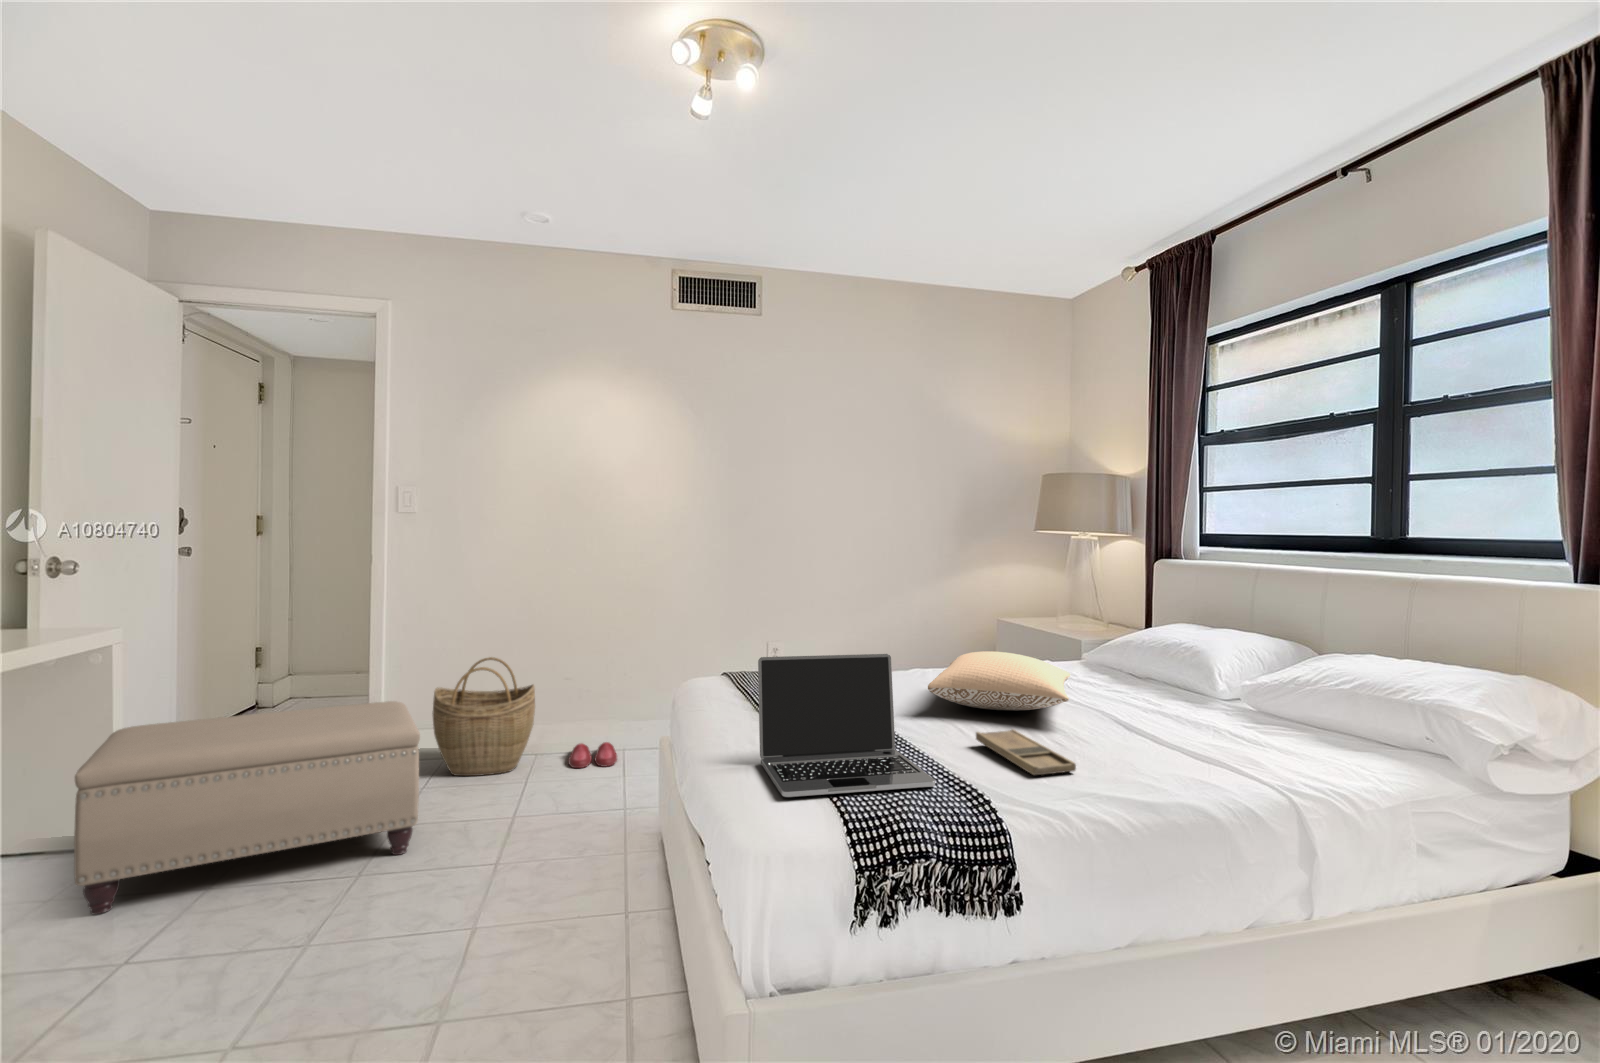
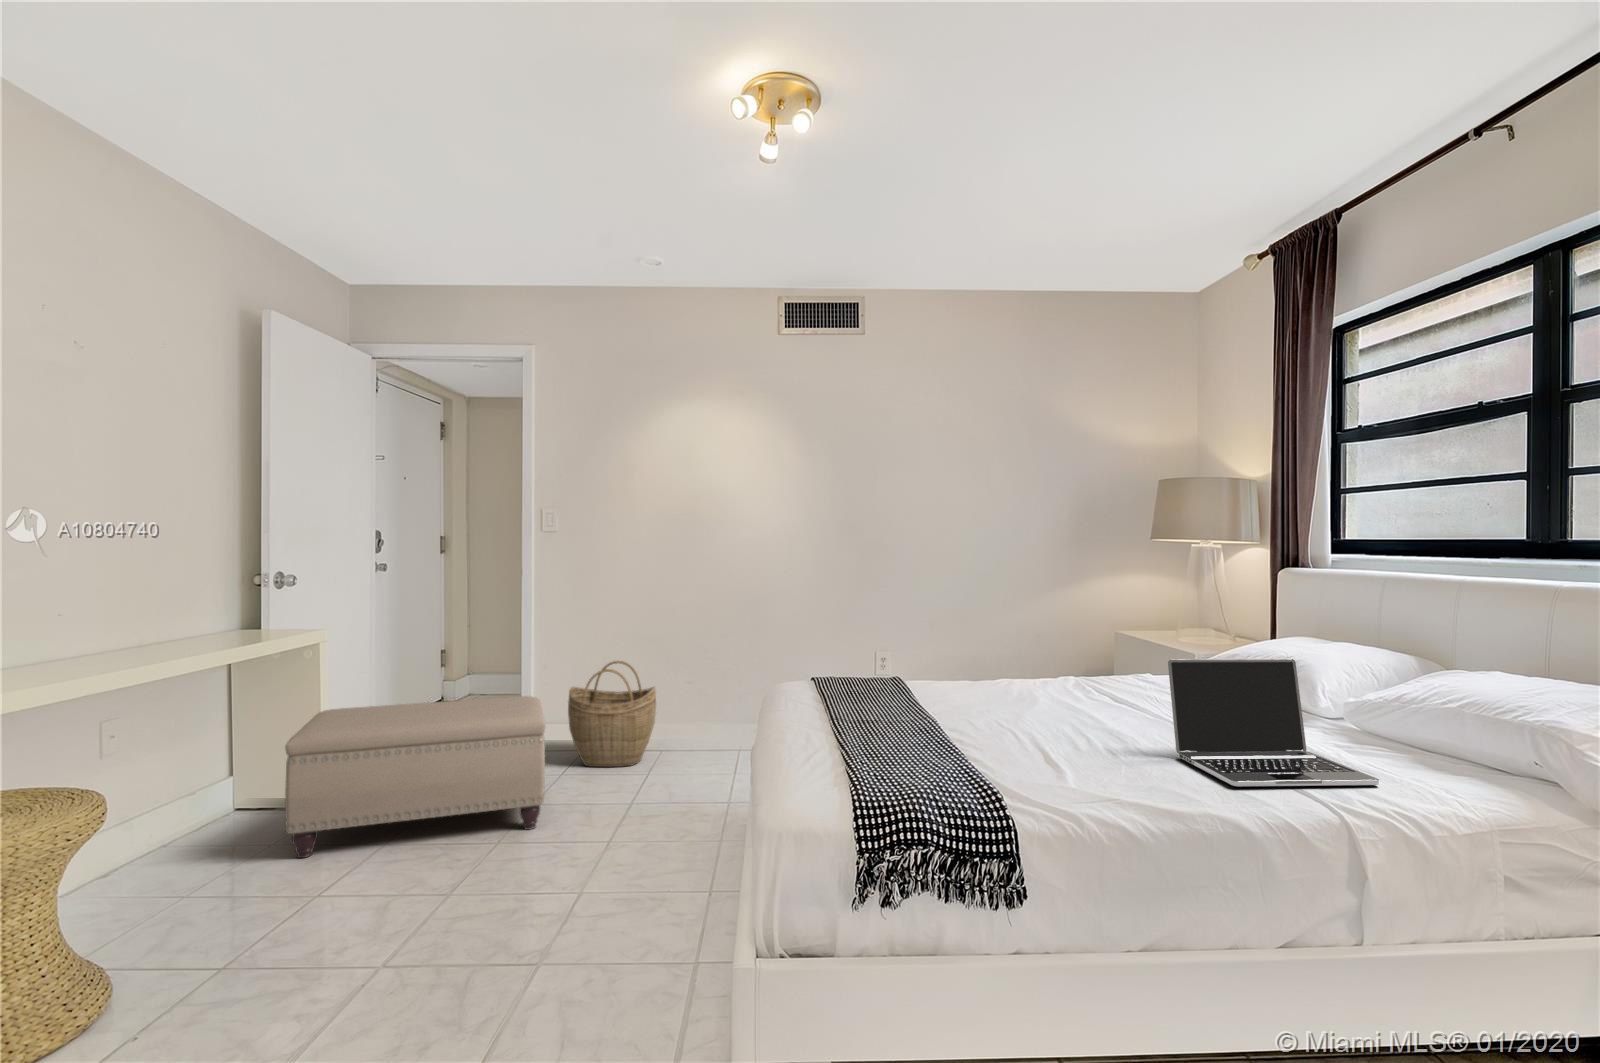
pillow: present [928,651,1071,710] -> none [990,662,1152,721]
laptop: present [758,654,935,797] -> present [1168,659,1379,787]
tray: present [976,729,1076,775] -> none [1023,737,1111,780]
slippers: present [568,742,617,768] -> none [686,743,730,765]

